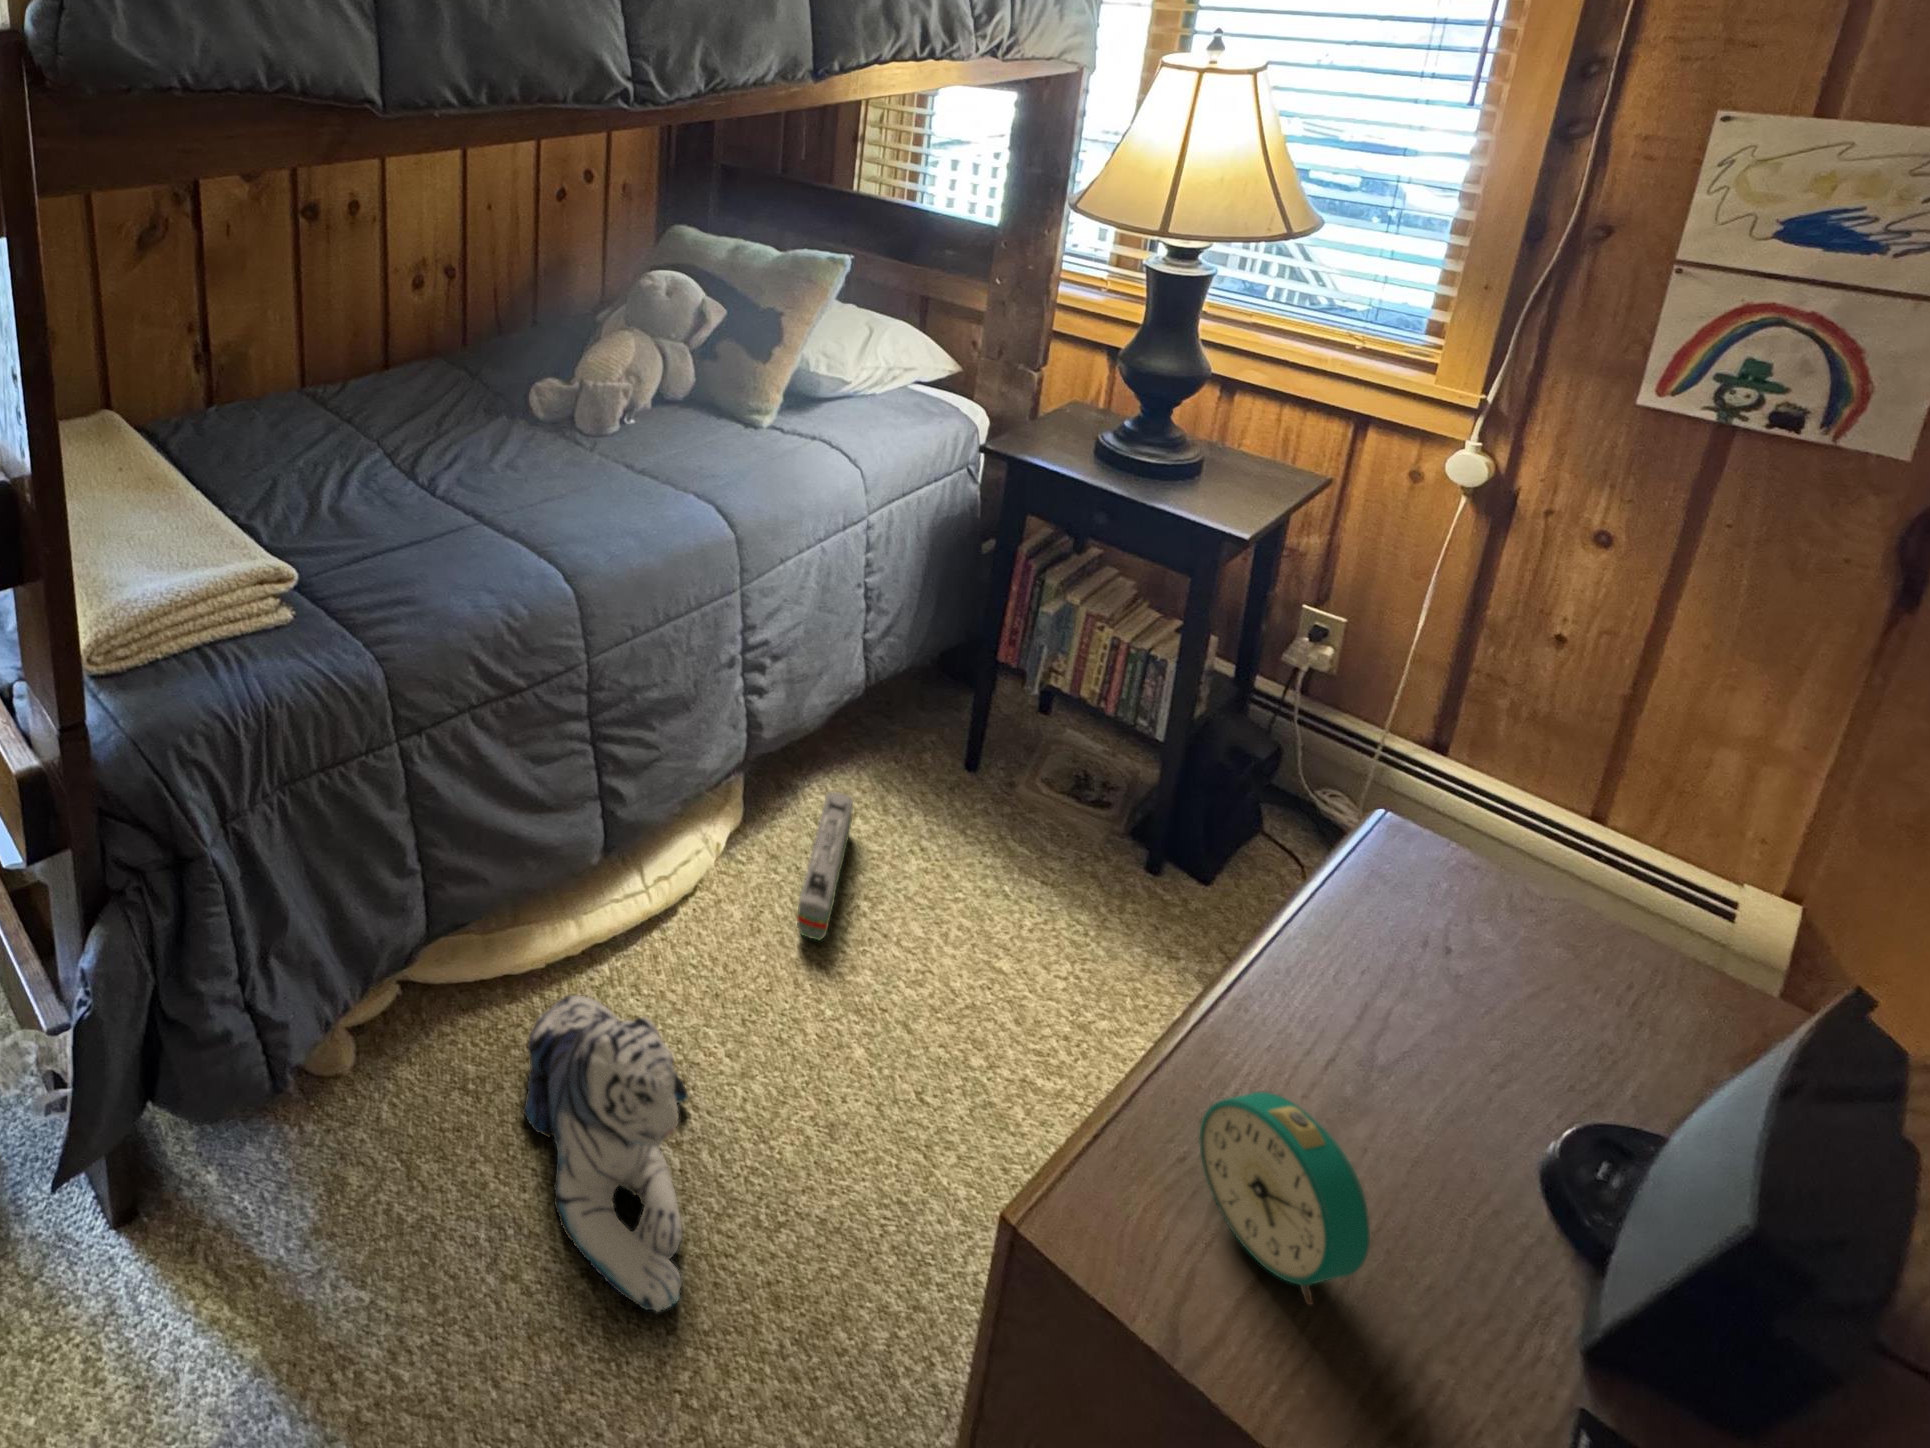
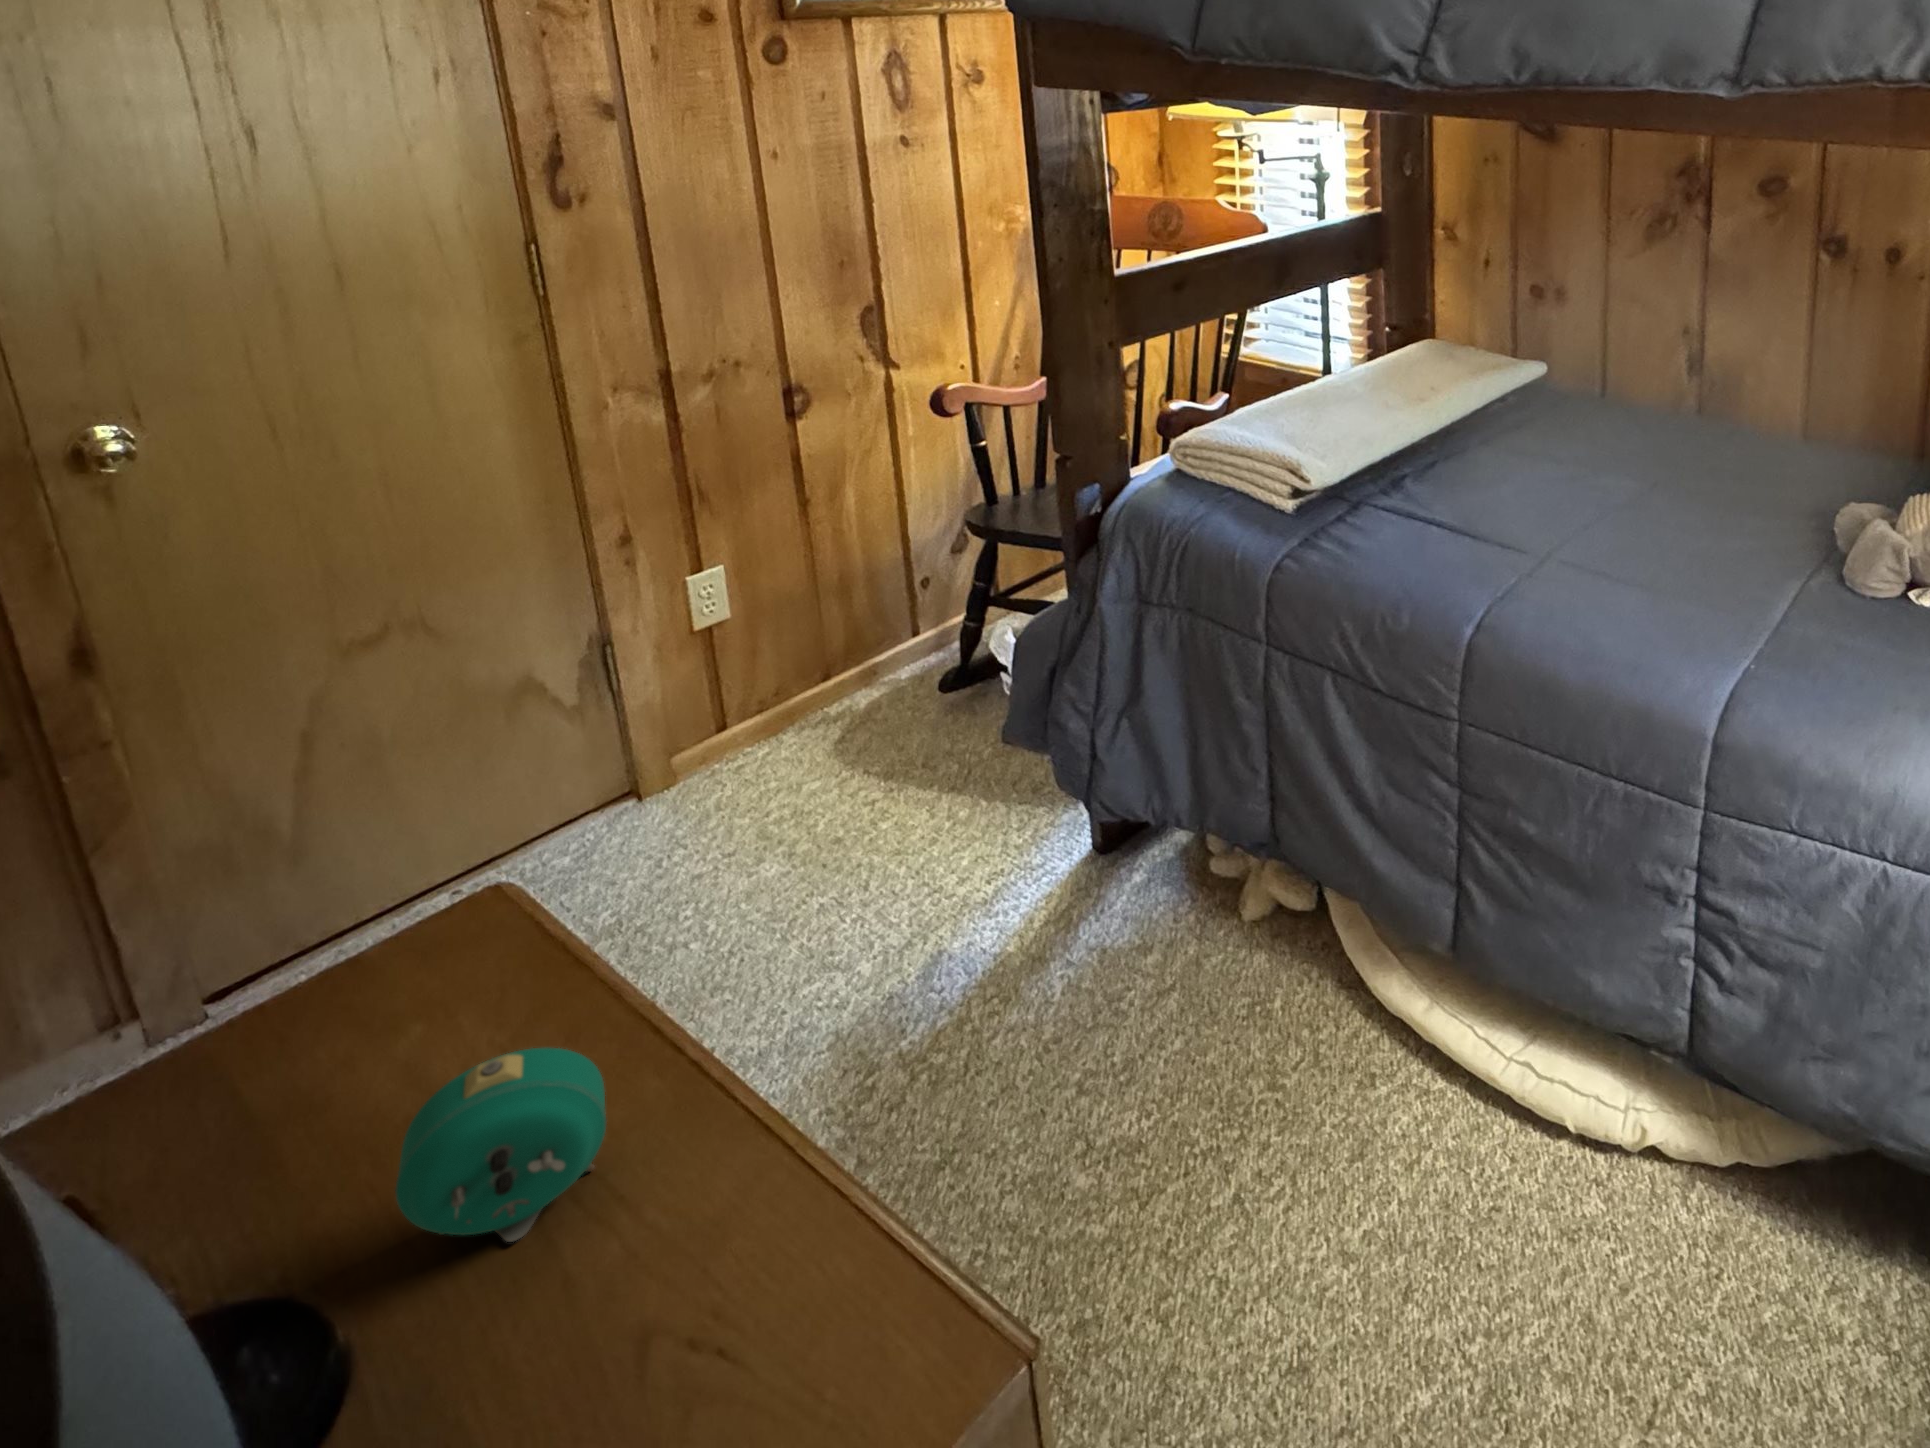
toy train: present [797,792,854,940] -> none [1575,1229,1865,1348]
plush toy: present [523,995,688,1312] -> none [1047,985,1378,1224]

